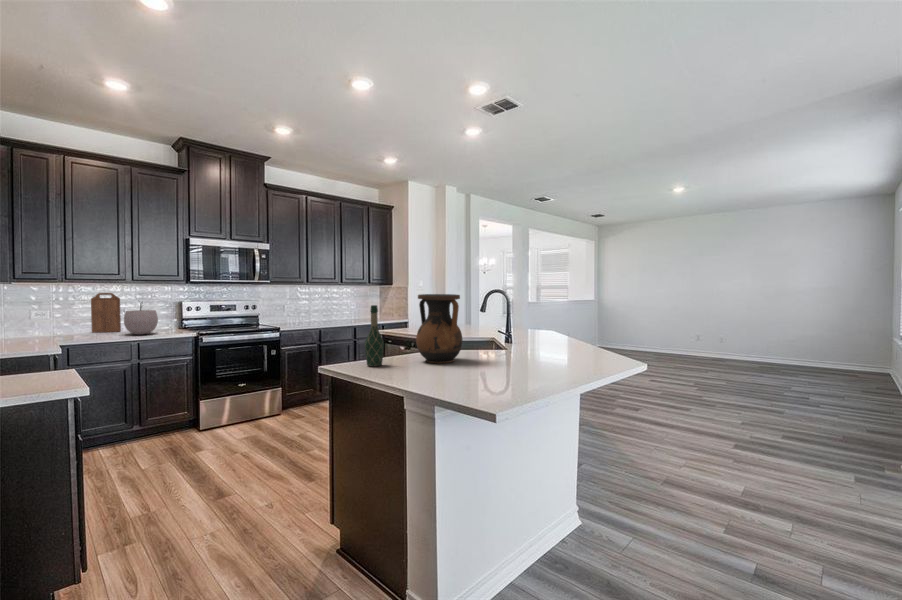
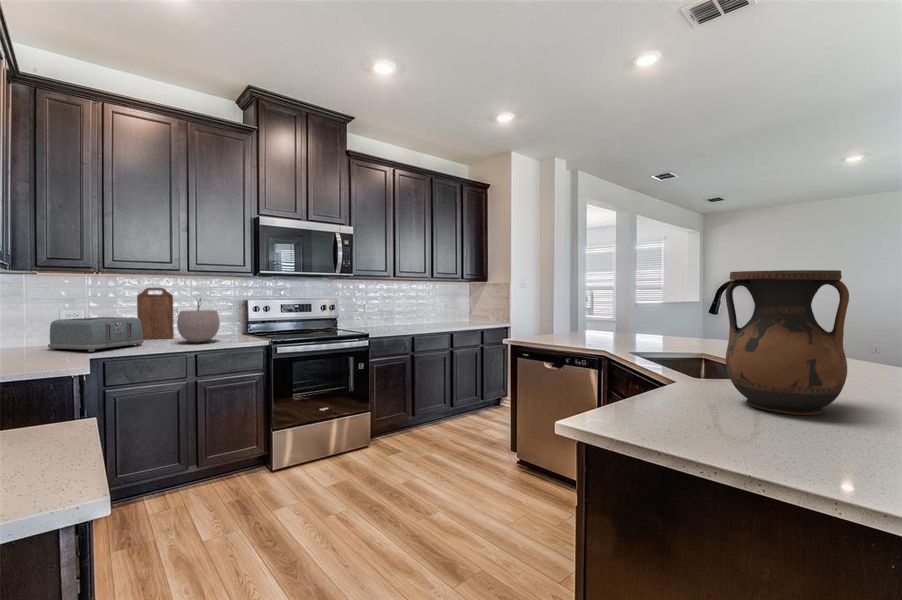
wine bottle: present [365,305,384,366] -> none [649,292,695,423]
toaster: none [23,316,97,341] -> present [48,317,143,352]

